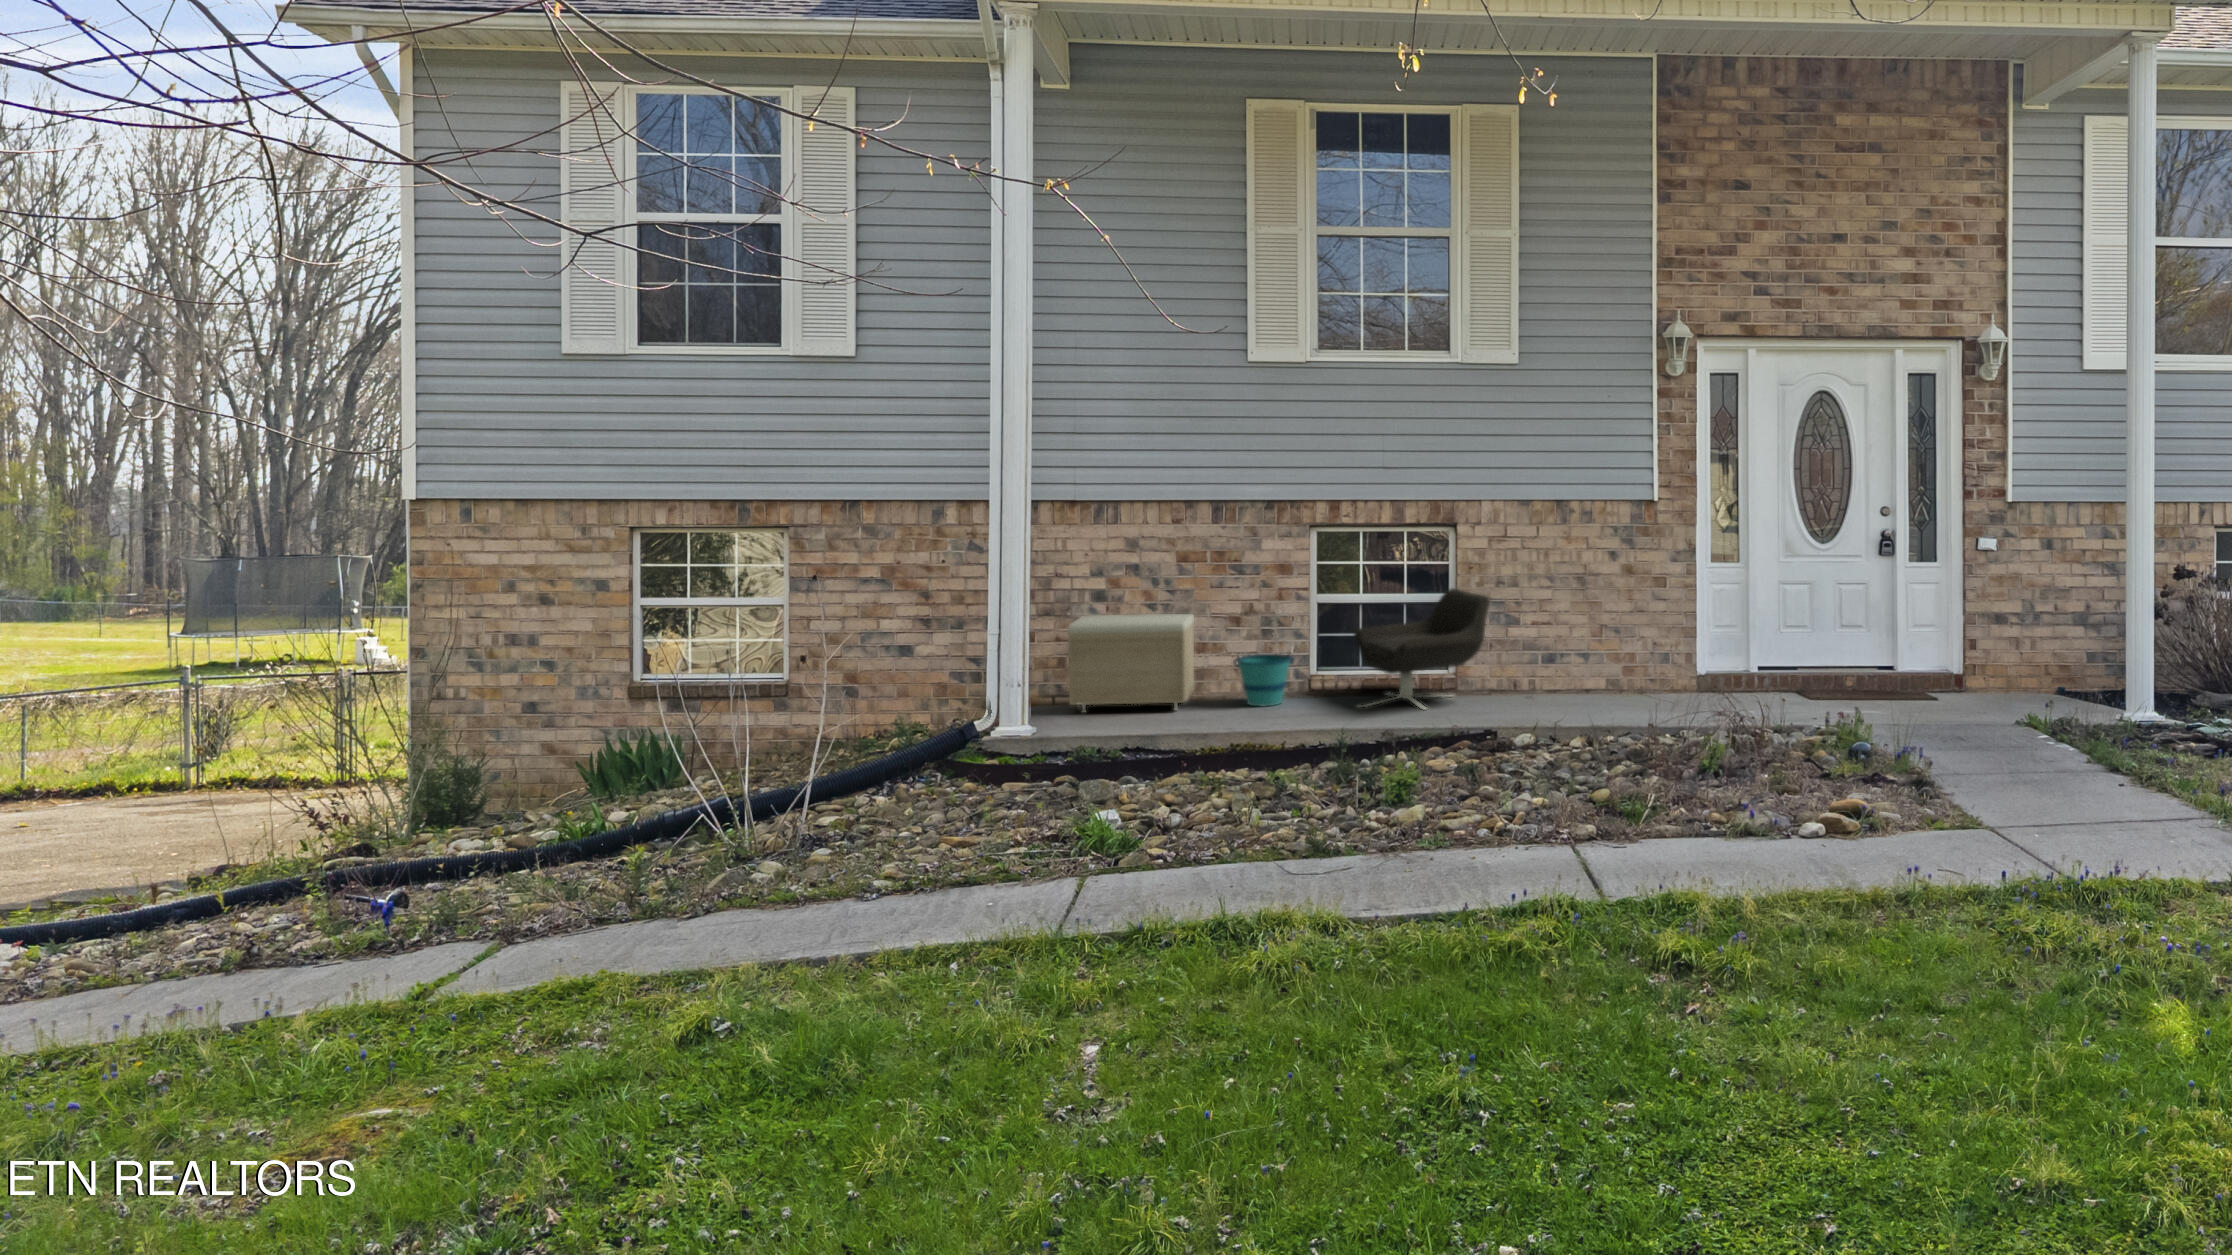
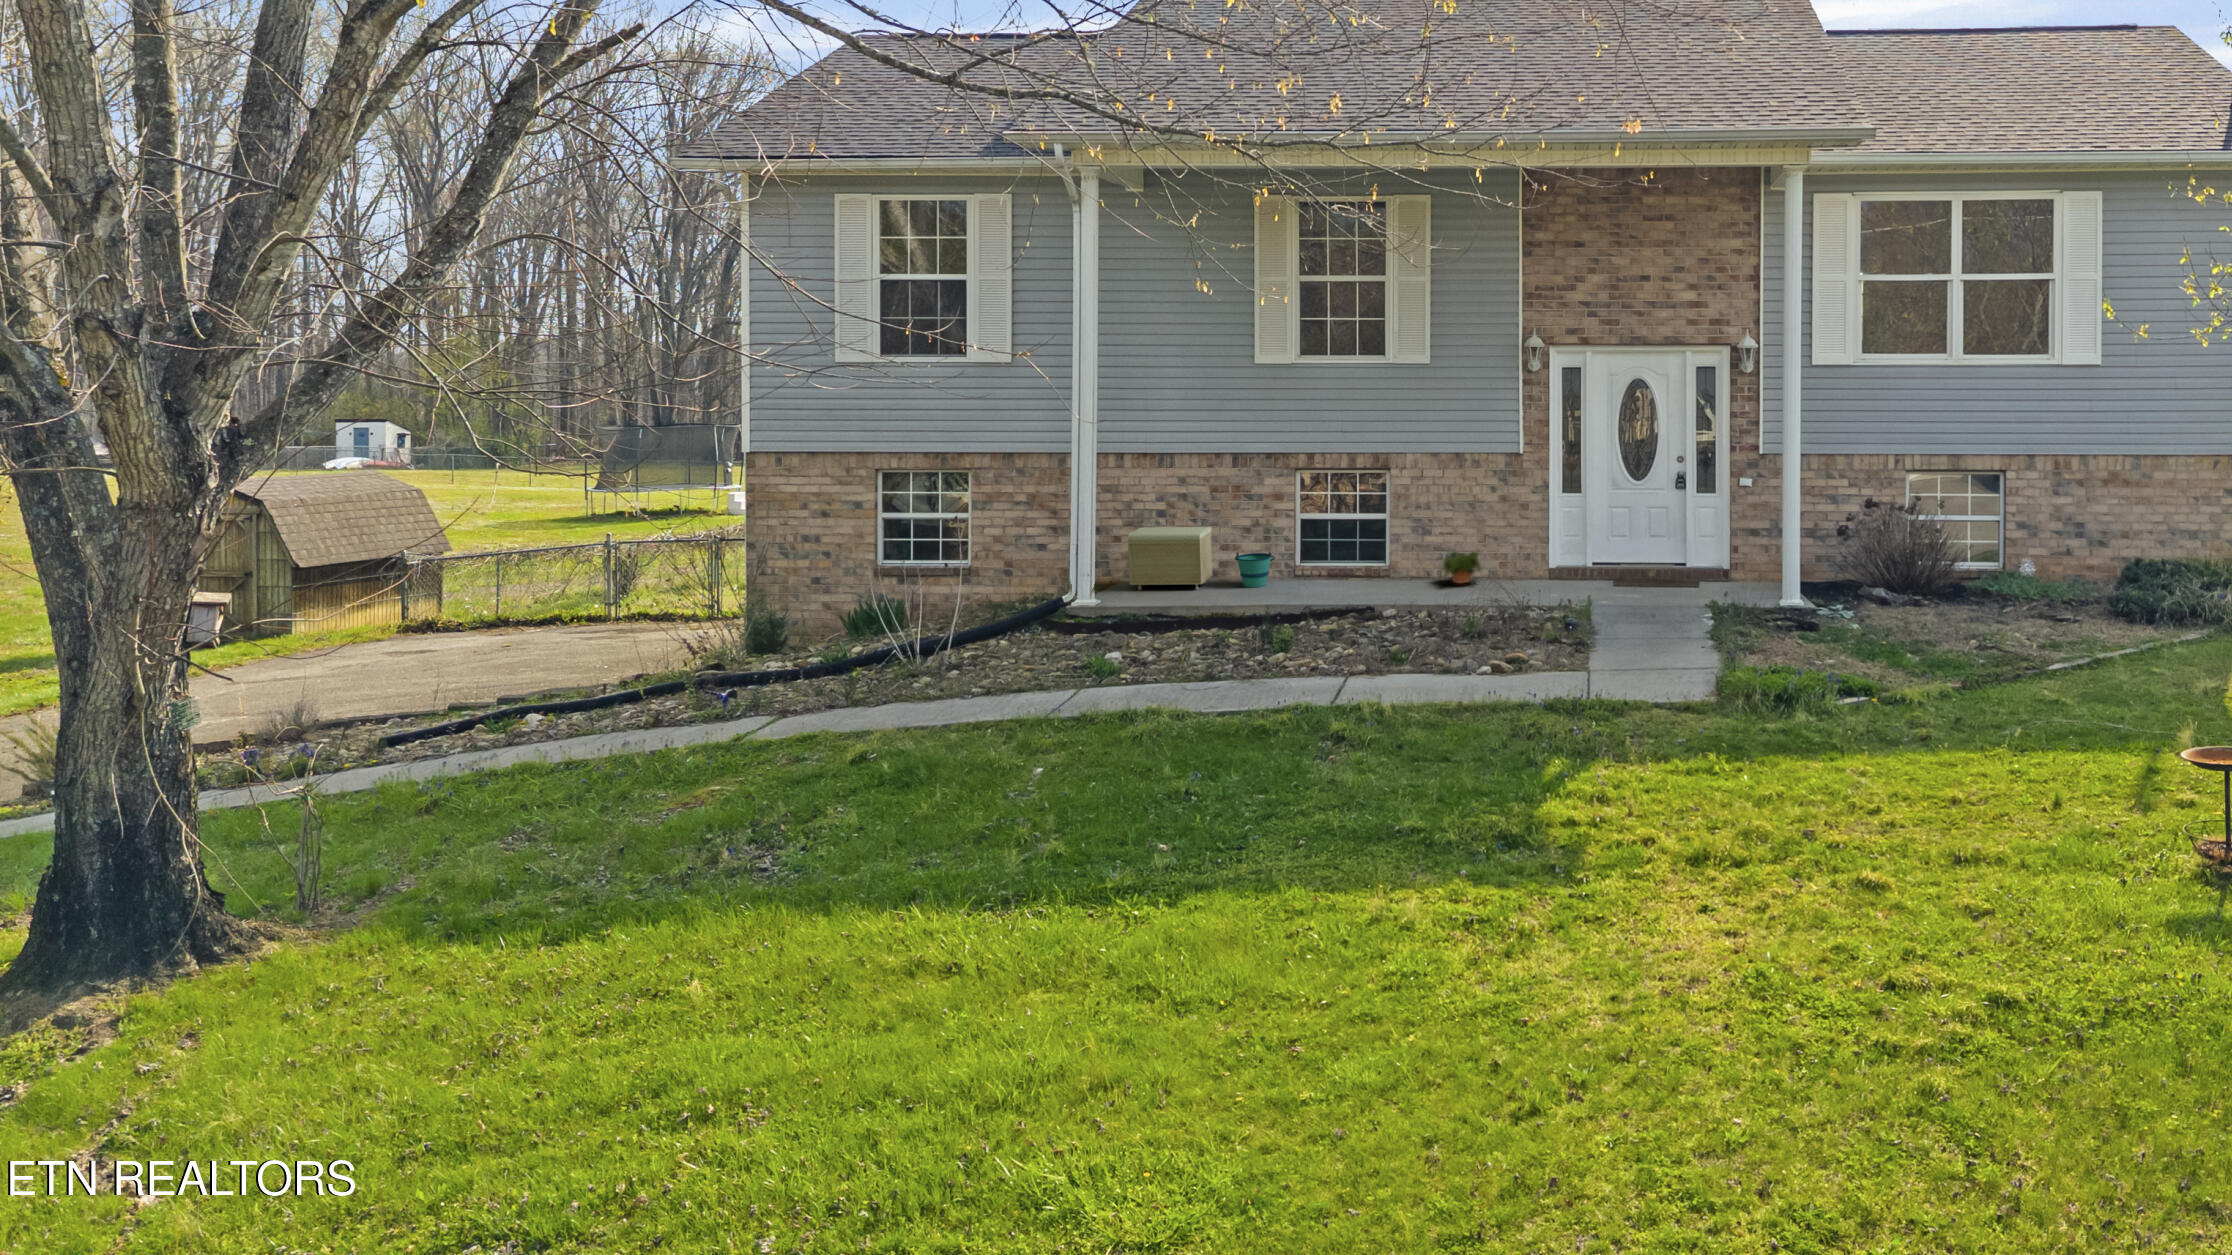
lounge chair: present [1354,588,1490,710] -> none [1310,511,1398,592]
potted plant: none [1549,643,1618,699] -> present [1443,550,1482,583]

